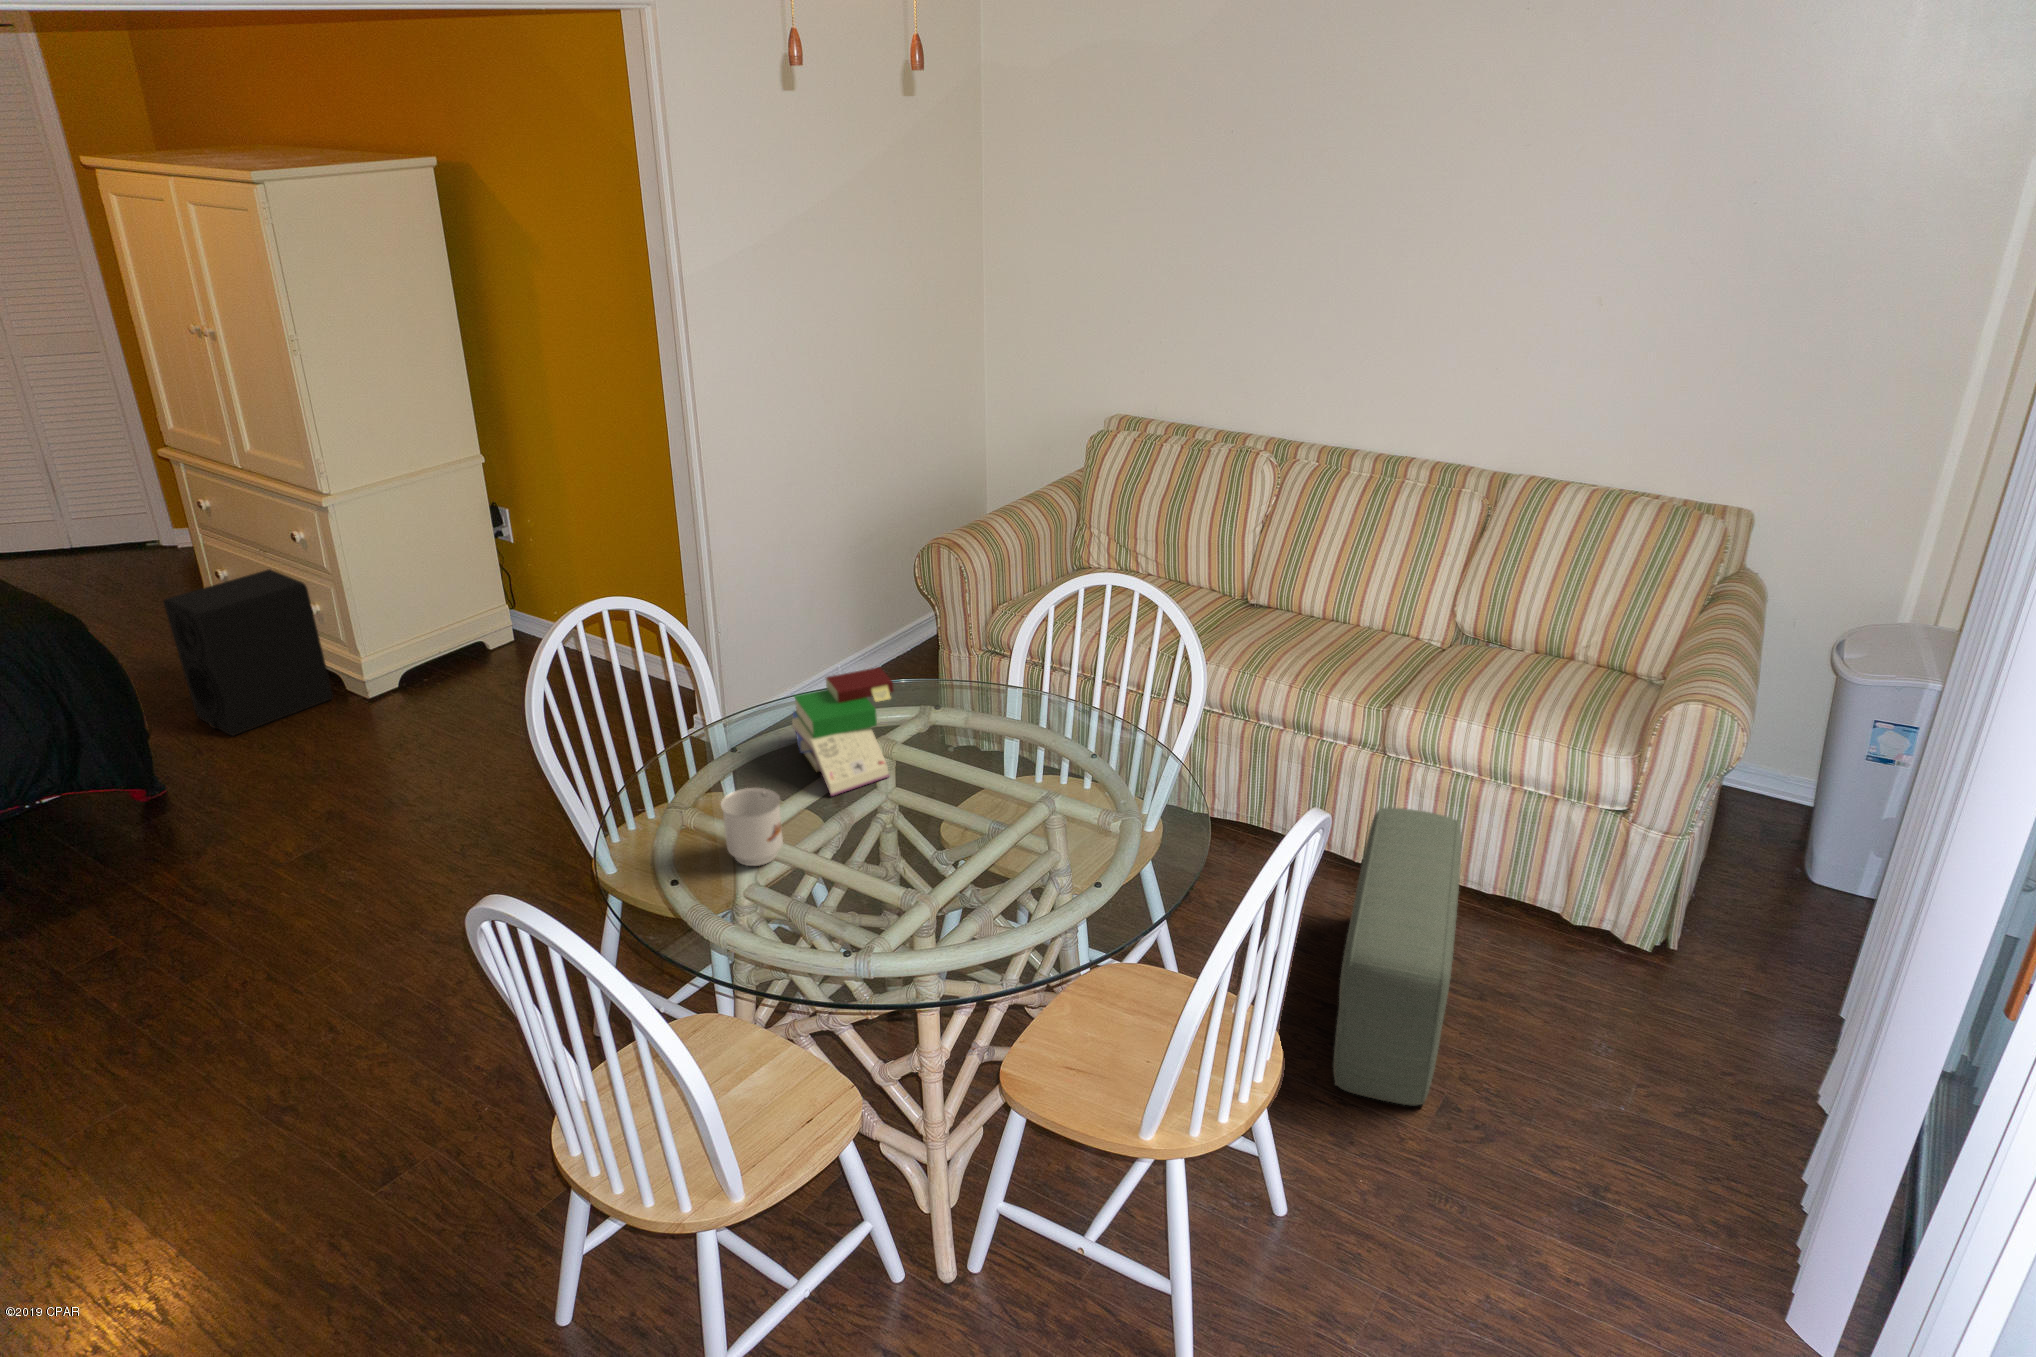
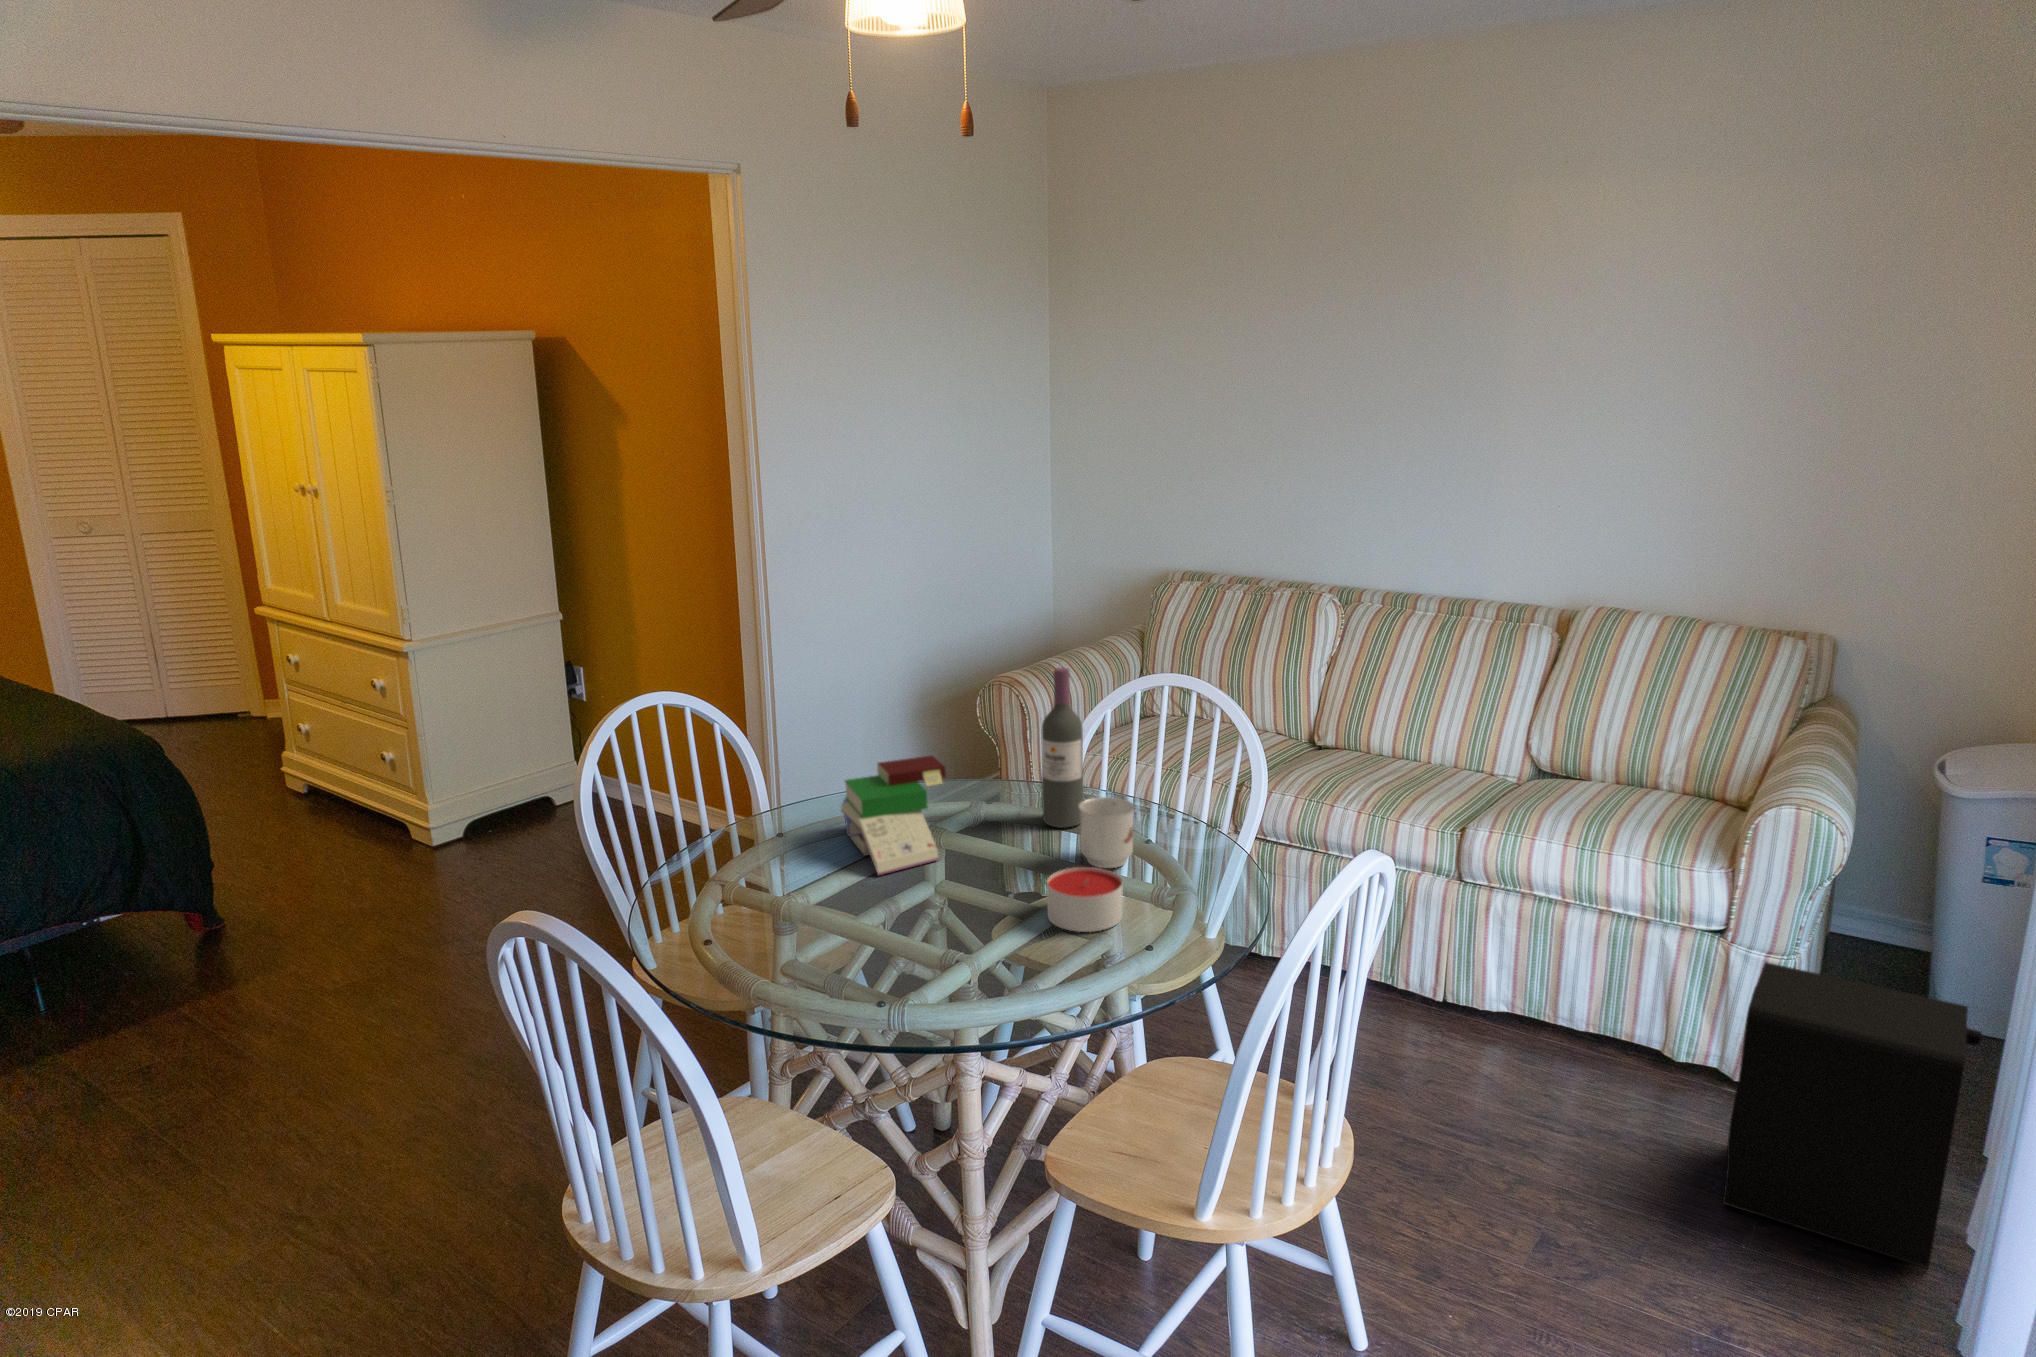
speaker: present [163,569,333,736] -> present [1723,962,1982,1268]
wine bottle: none [987,583,1028,736] -> present [1042,668,1083,828]
mug: present [721,788,783,866] -> present [1079,797,1134,868]
candle: none [996,794,1068,862] -> present [1047,867,1122,932]
pouf: present [1333,808,1462,1105] -> none [1419,929,1548,1242]

